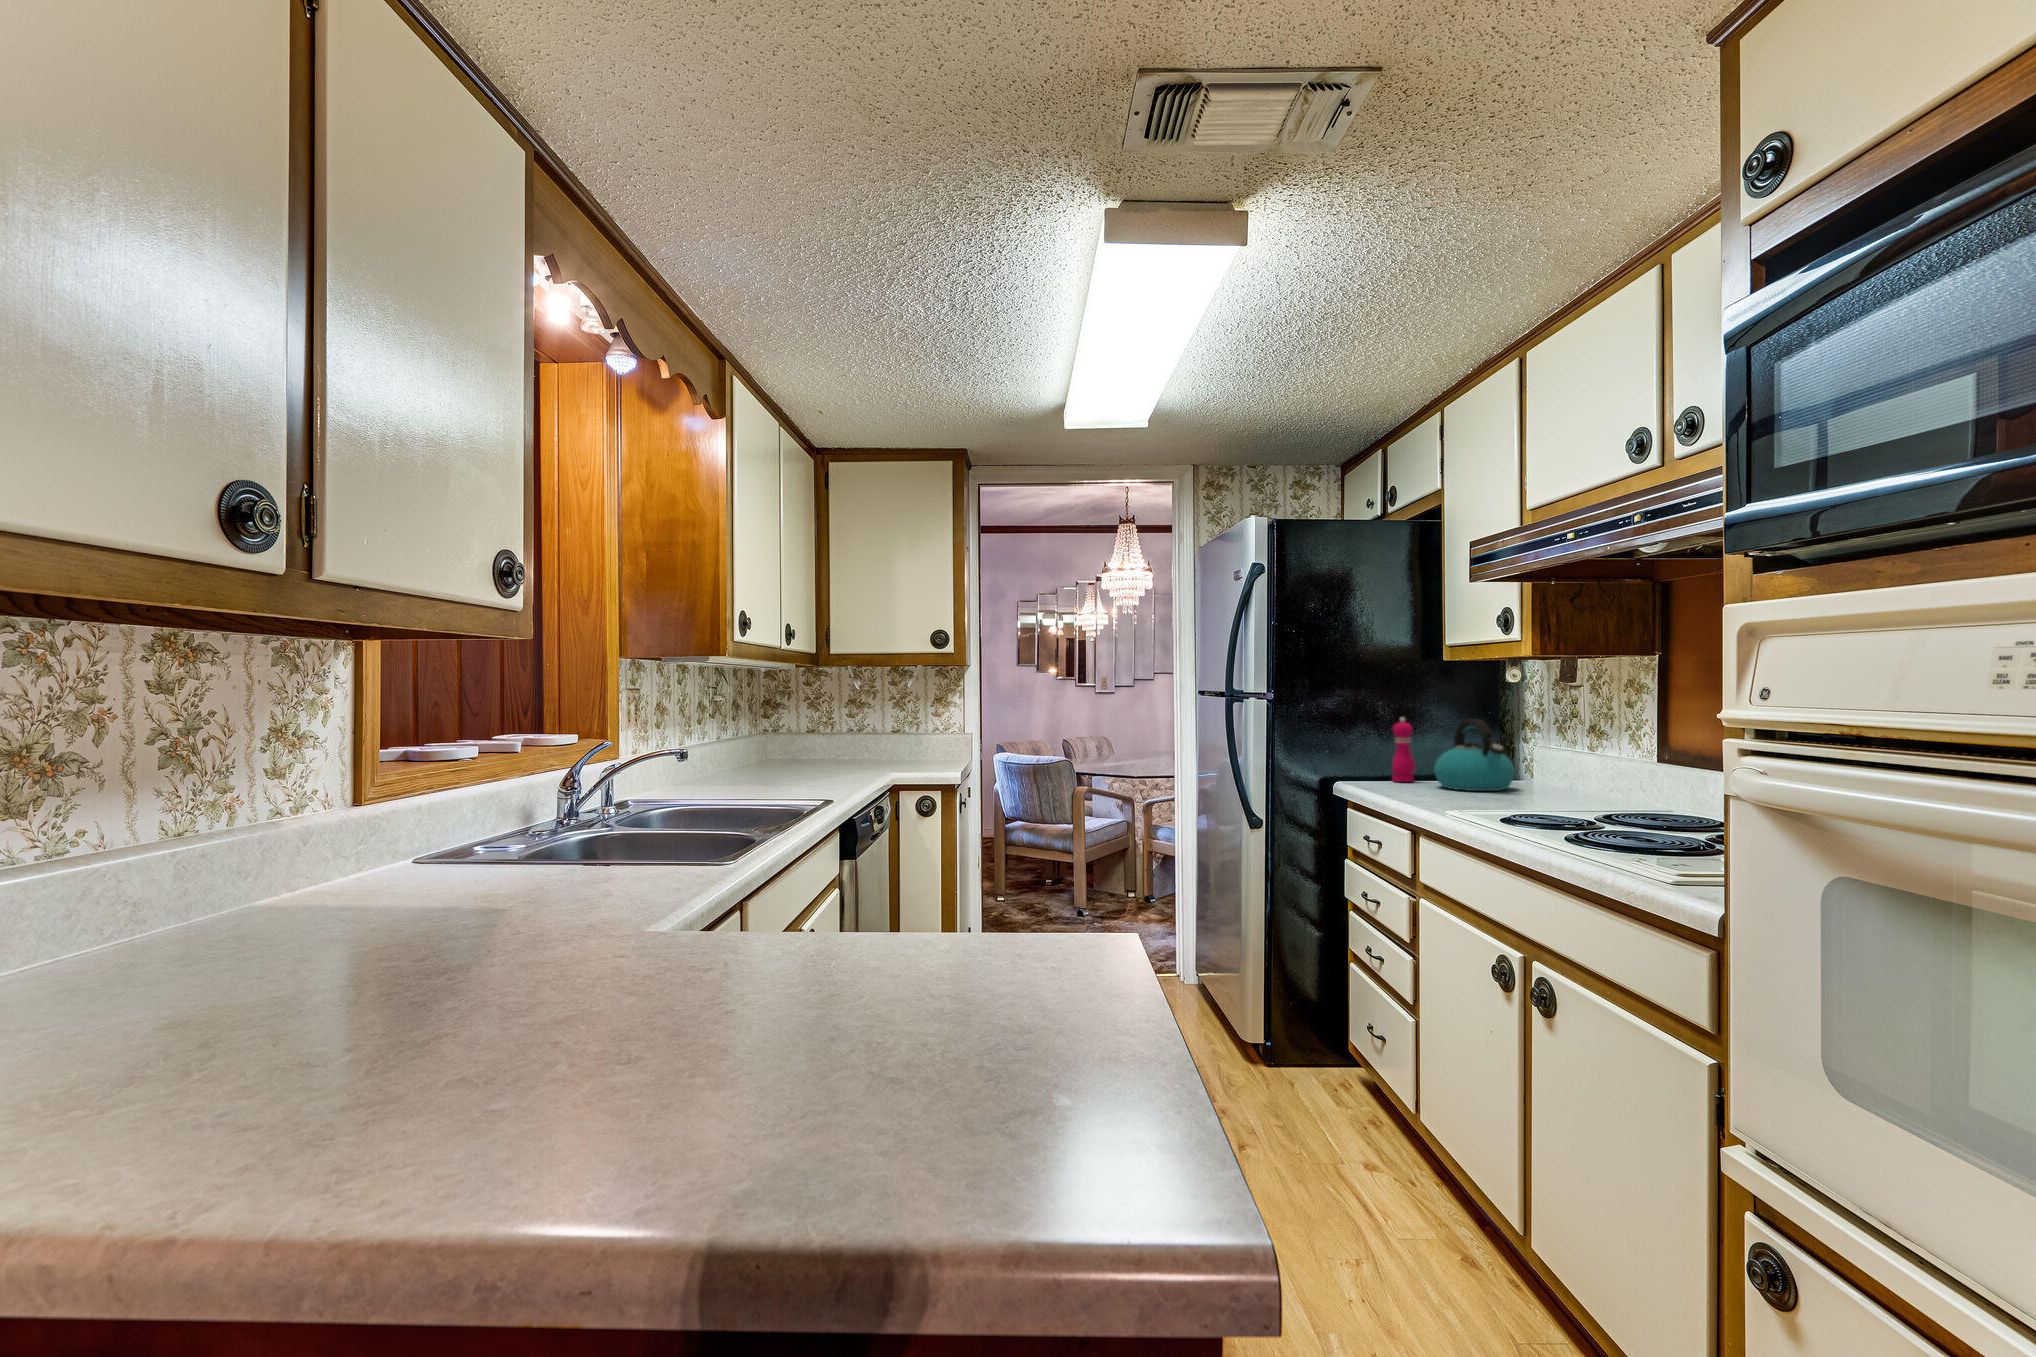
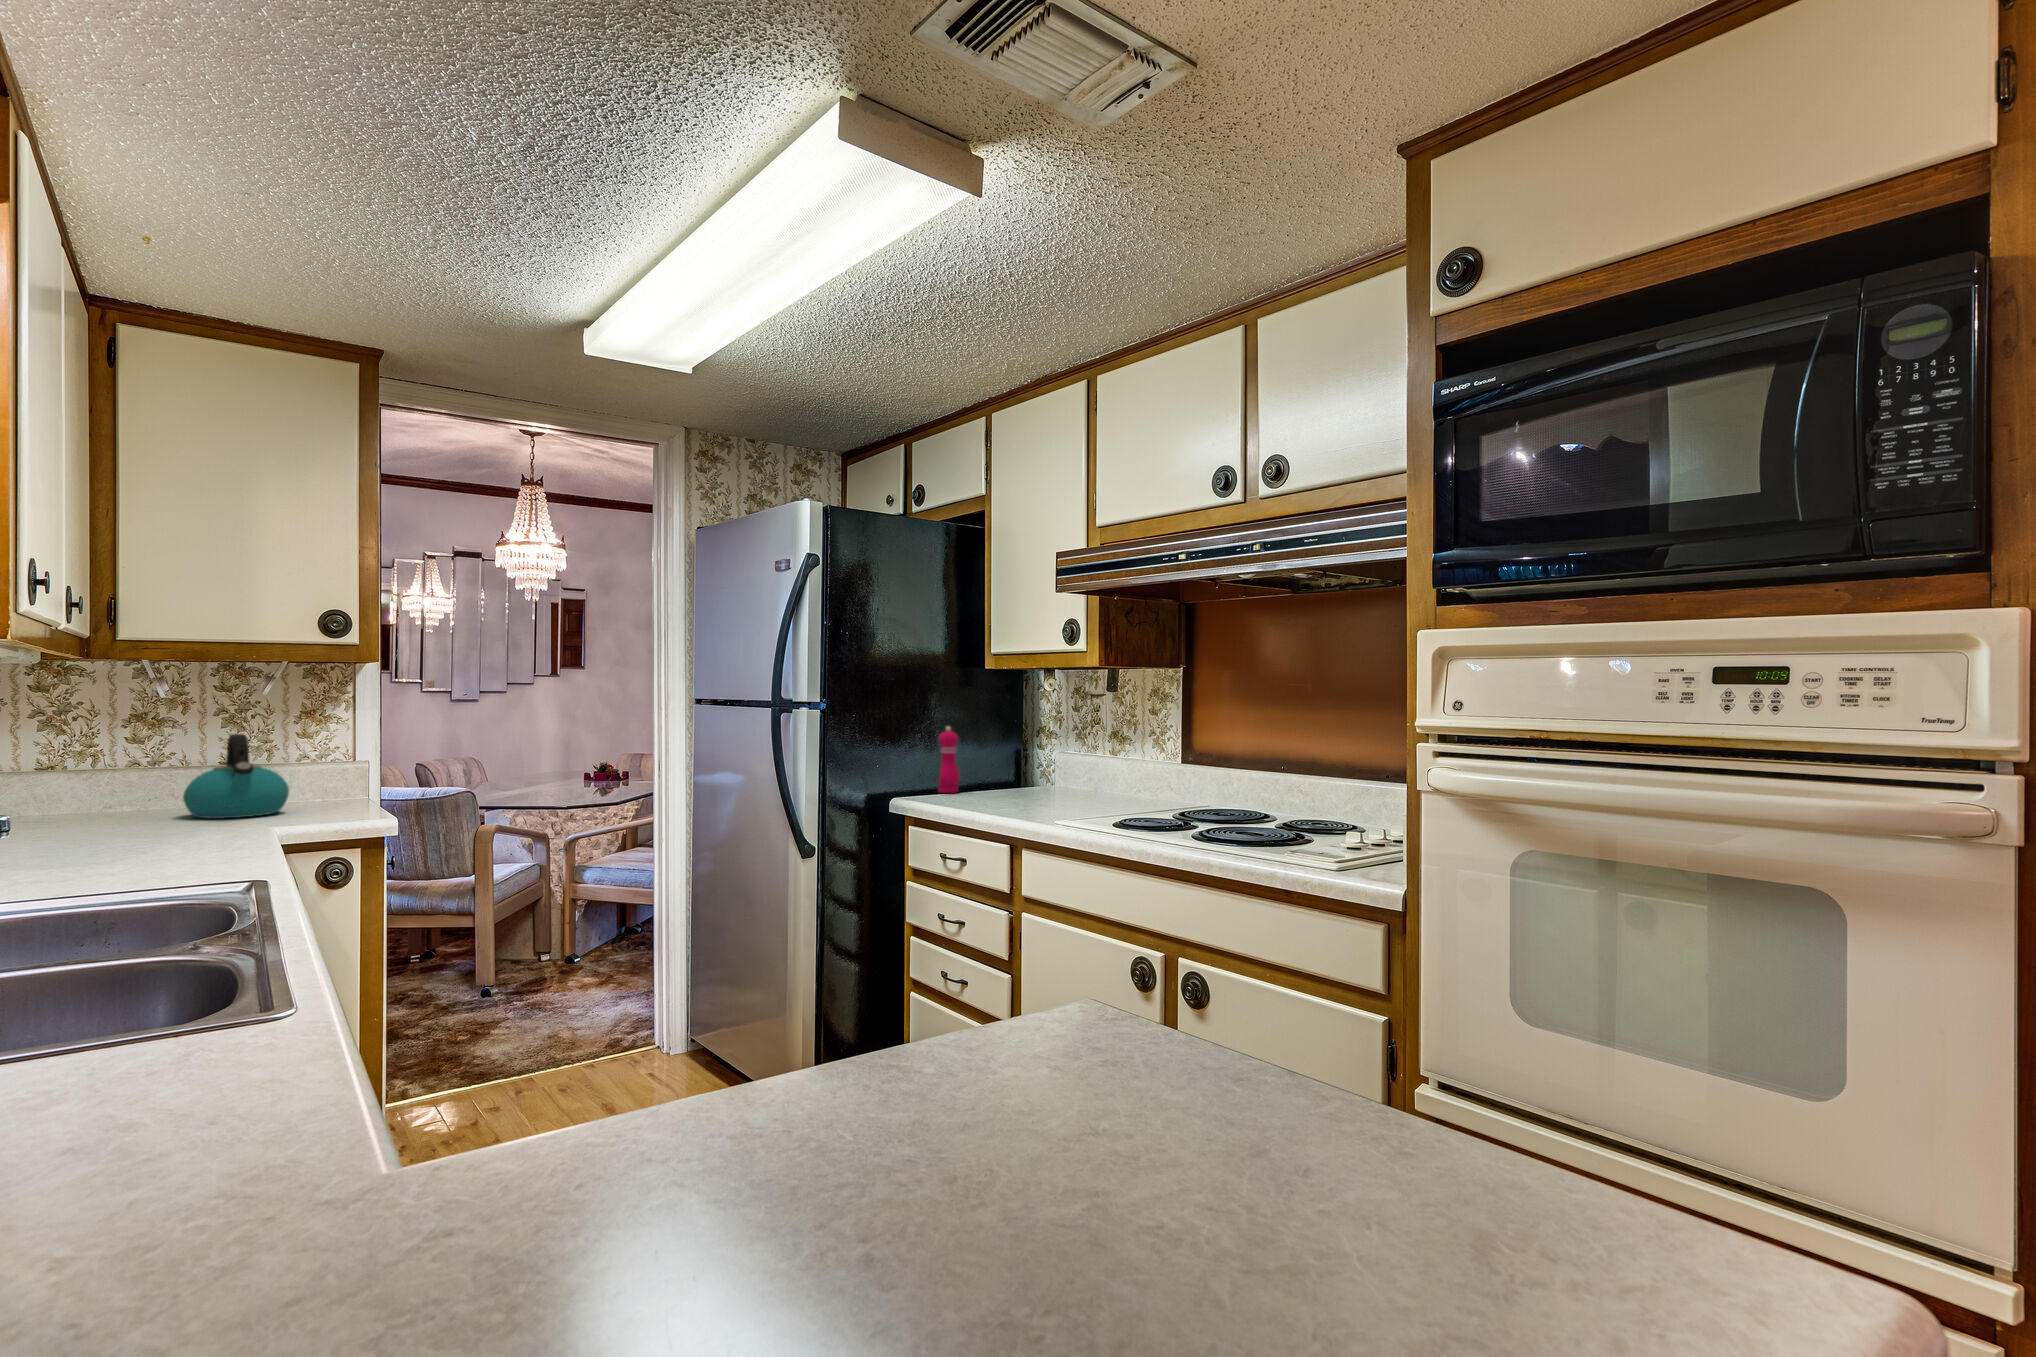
kettle: present [1434,719,1515,791] -> present [183,734,289,819]

